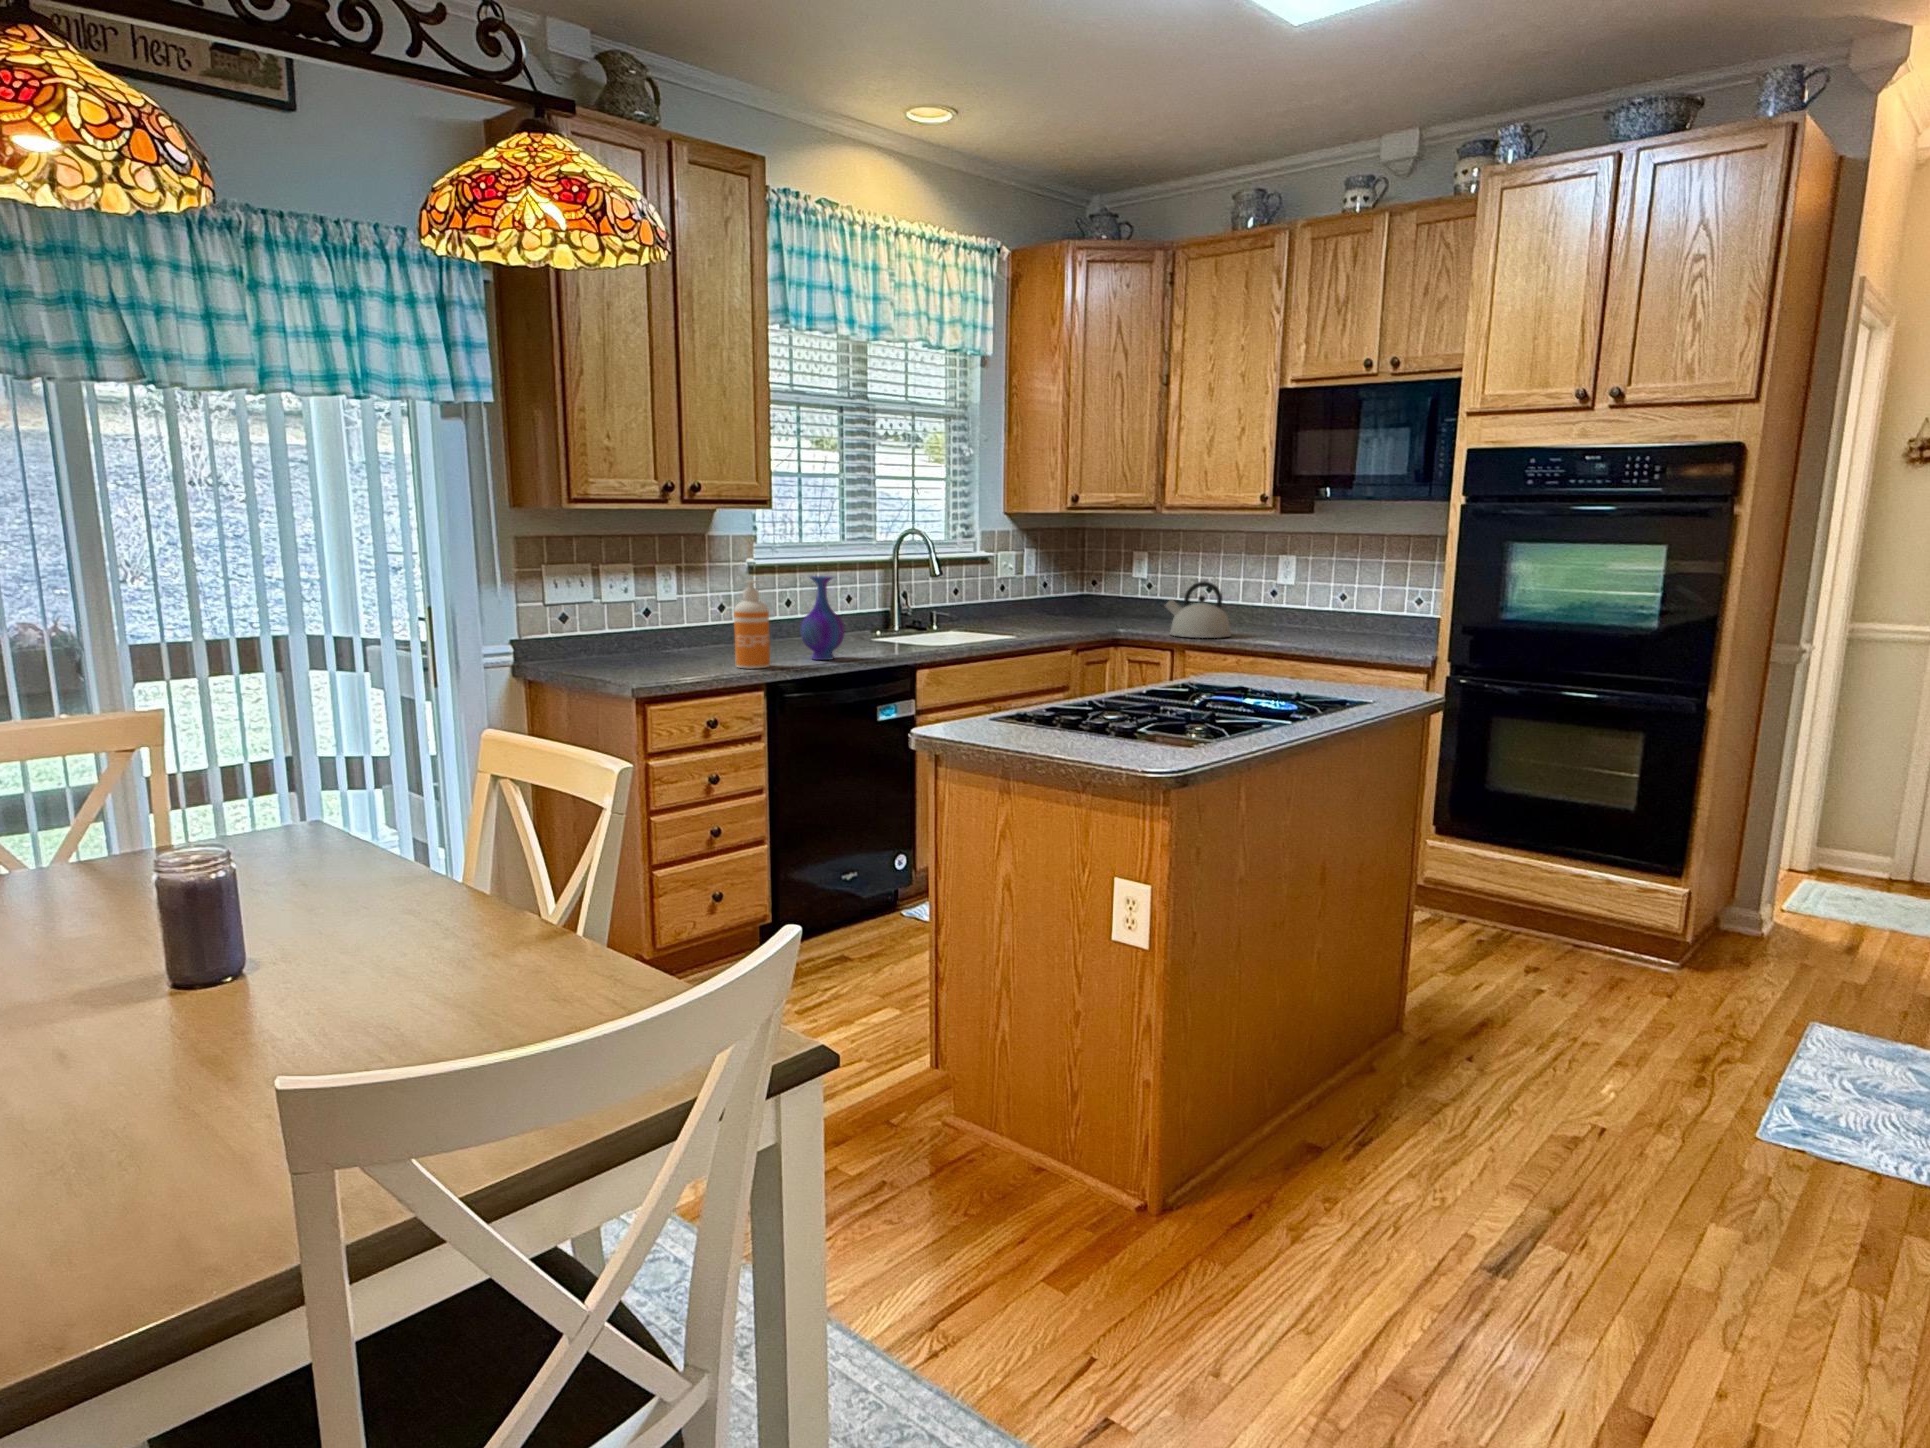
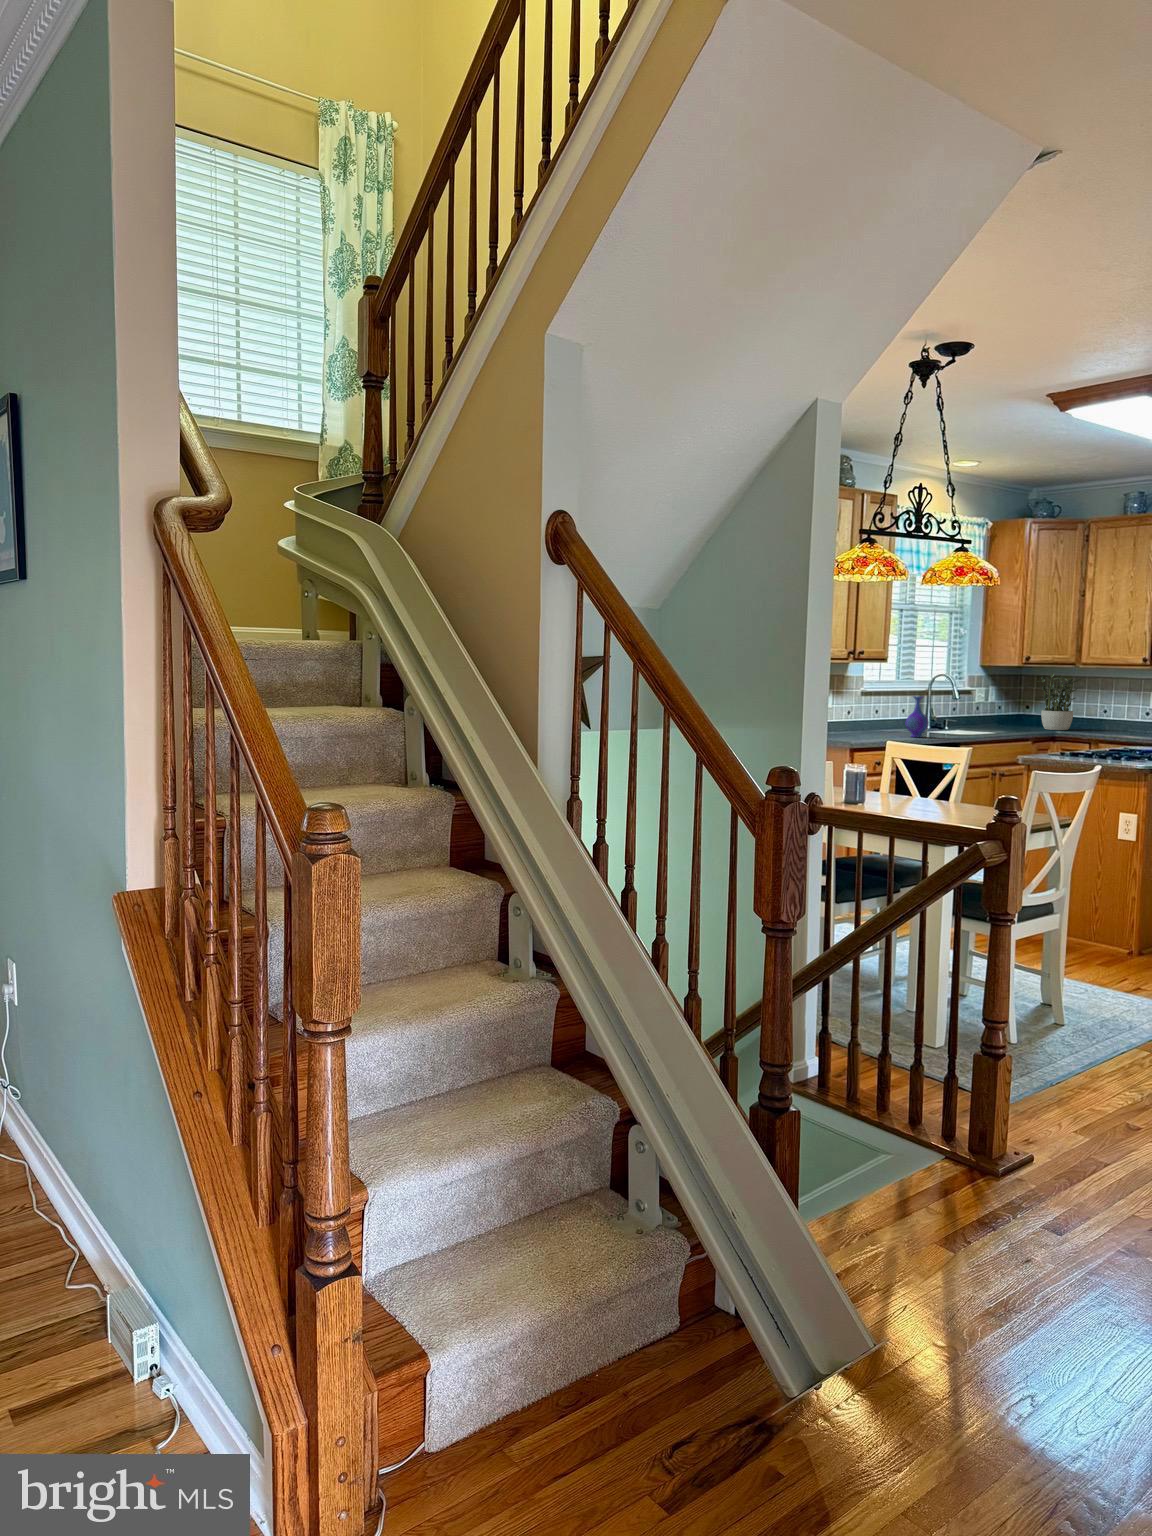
potted plant: none [1086,523,1164,627] -> present [1035,672,1081,730]
soap dispenser: present [734,580,770,669] -> none [880,697,898,739]
kettle: present [1165,582,1231,638] -> none [1086,704,1127,735]

